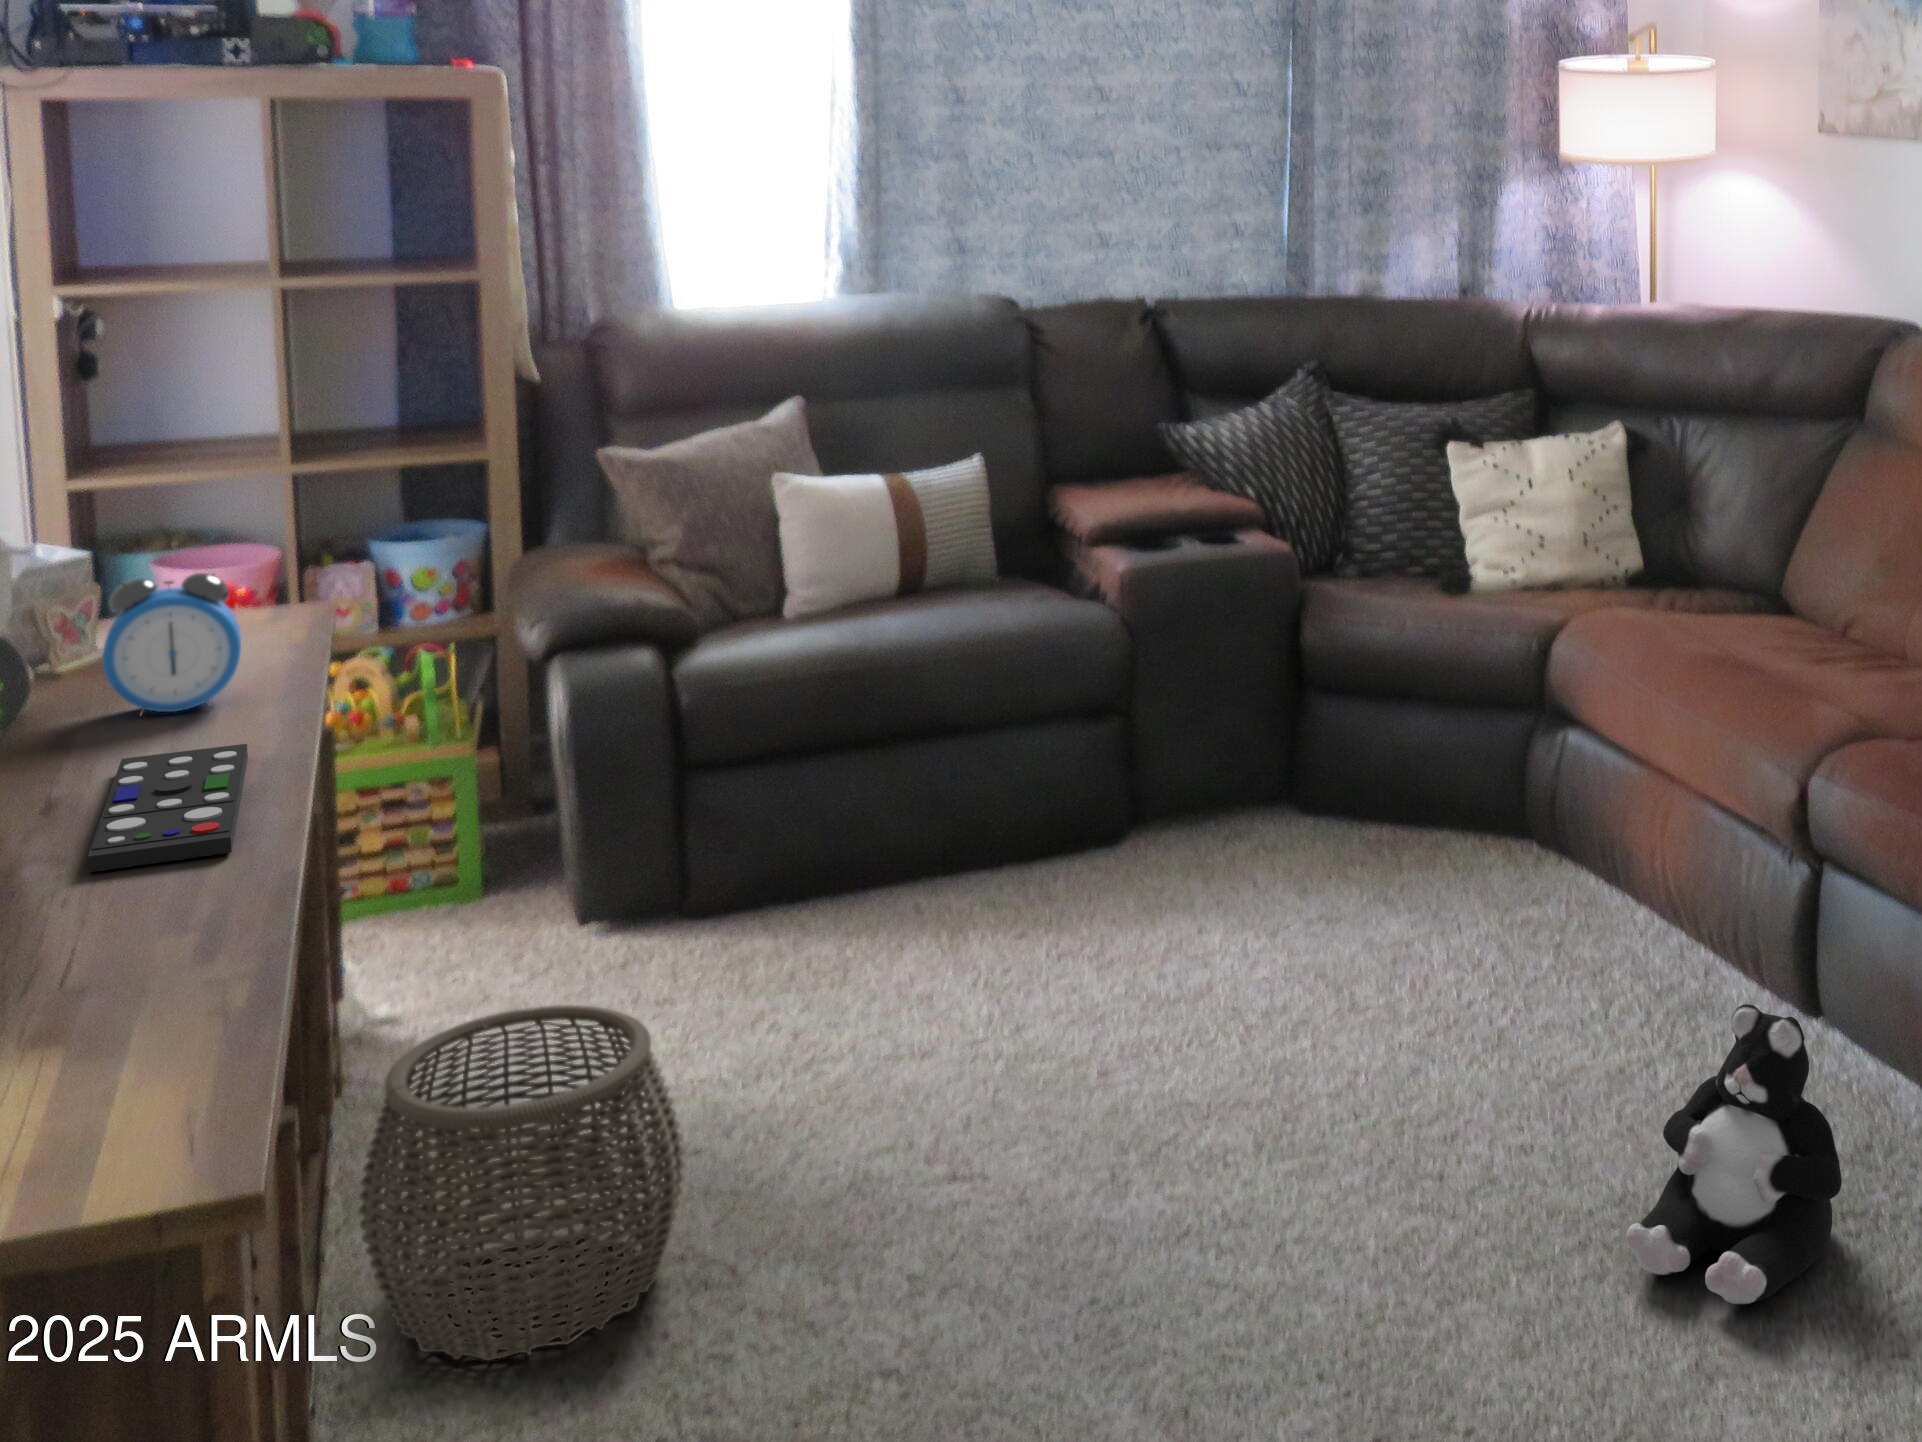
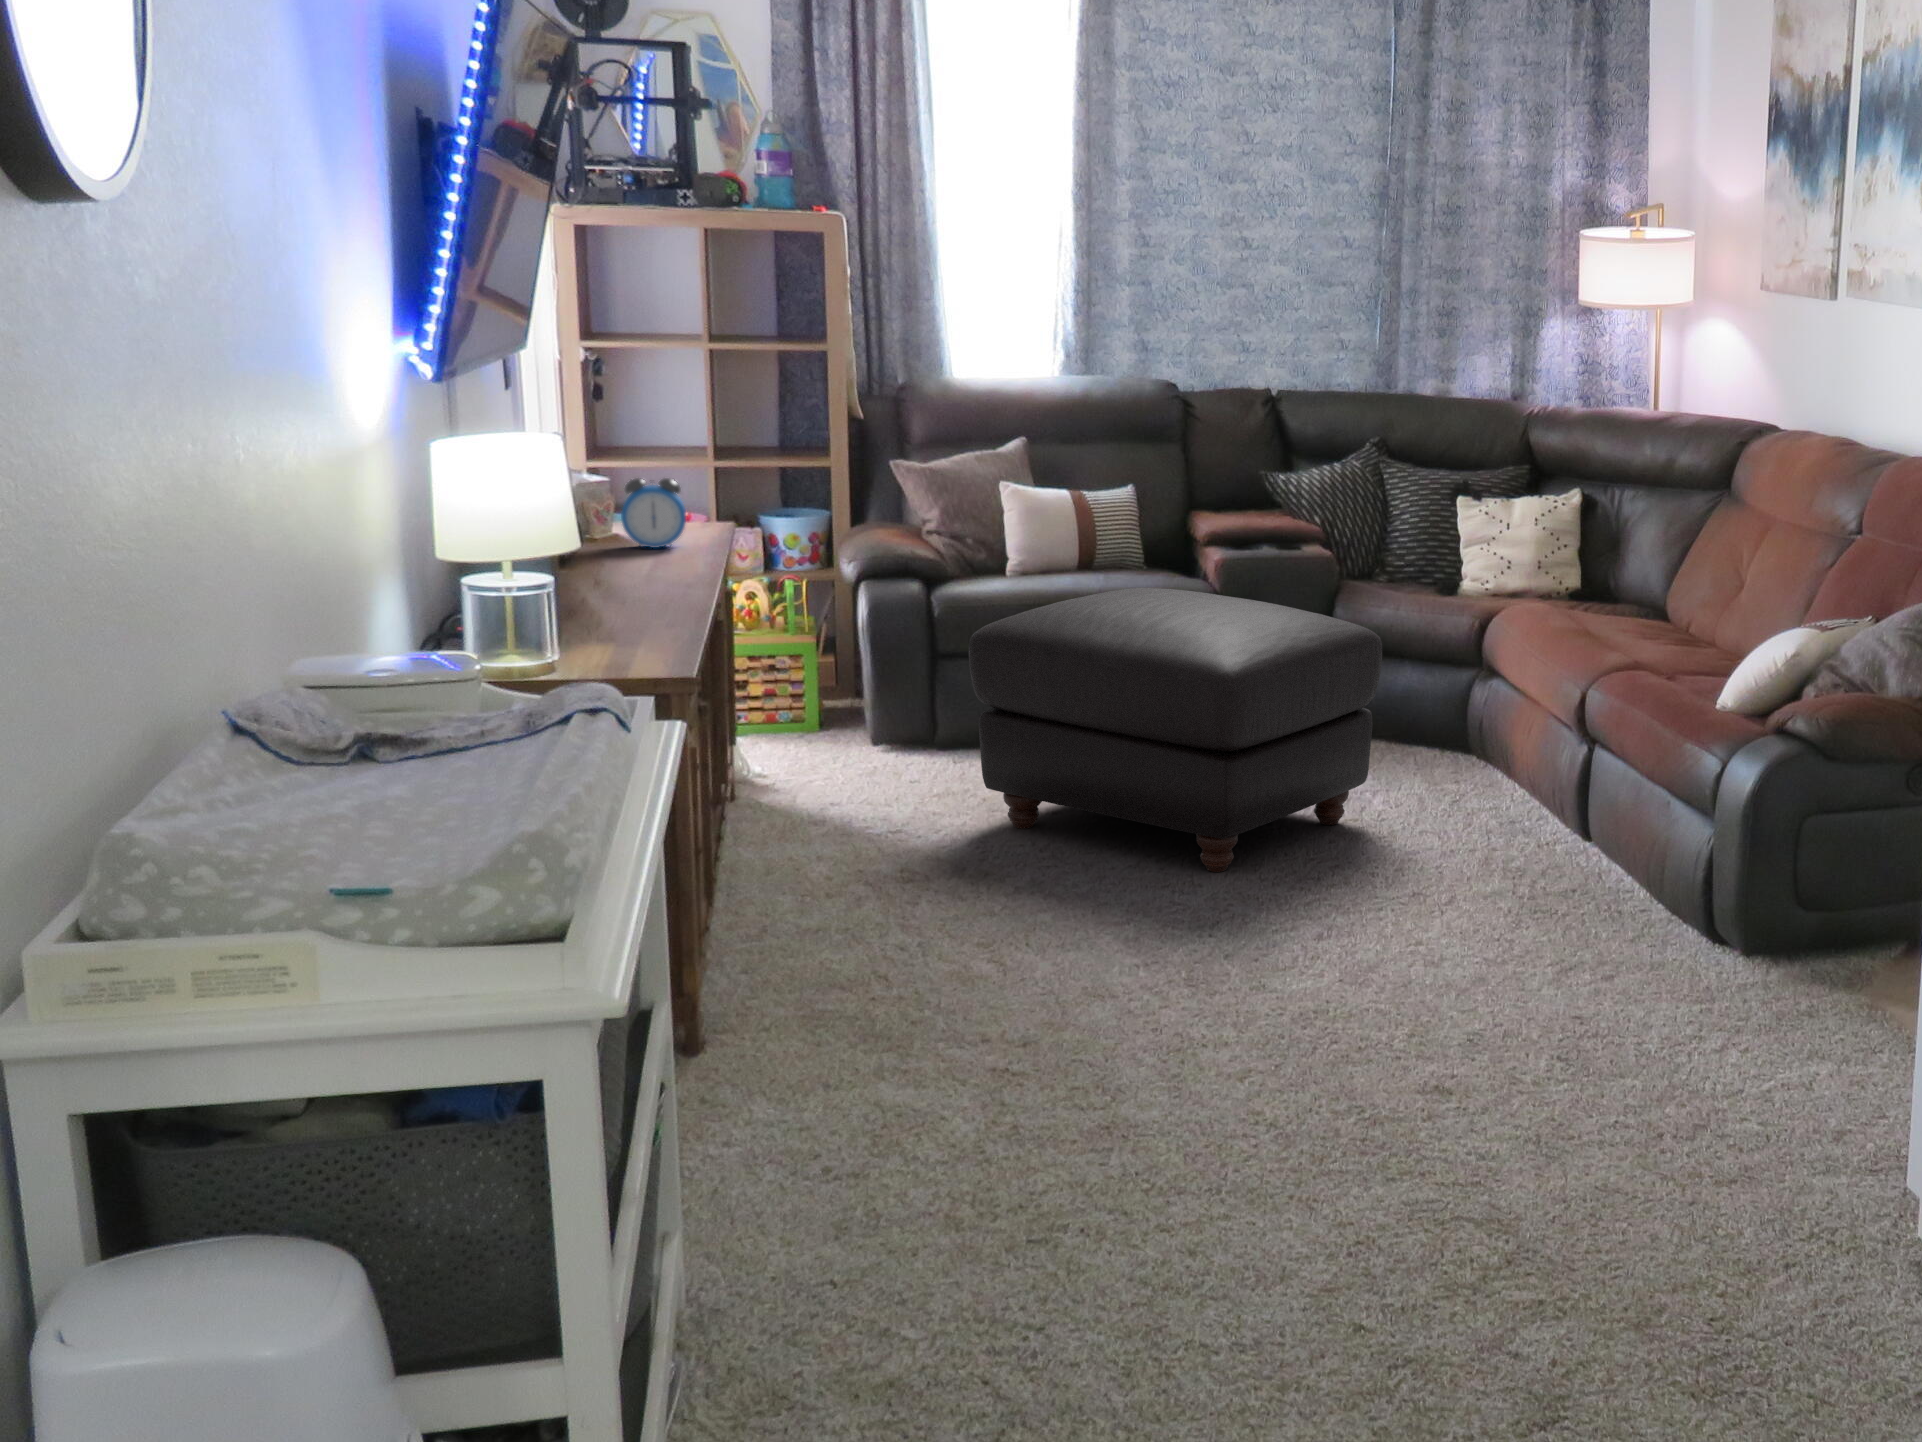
ottoman: none [780,652,1470,1184] -> present [969,588,1382,872]
remote control: present [88,744,248,872] -> none [621,558,689,592]
plush toy: present [1626,1004,1842,1305] -> none [1394,782,1520,931]
woven basket: present [359,1005,685,1360] -> none [740,731,903,891]

